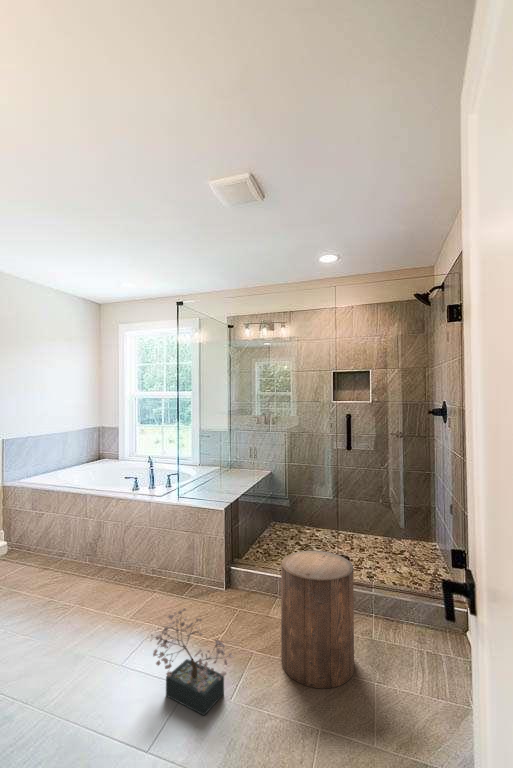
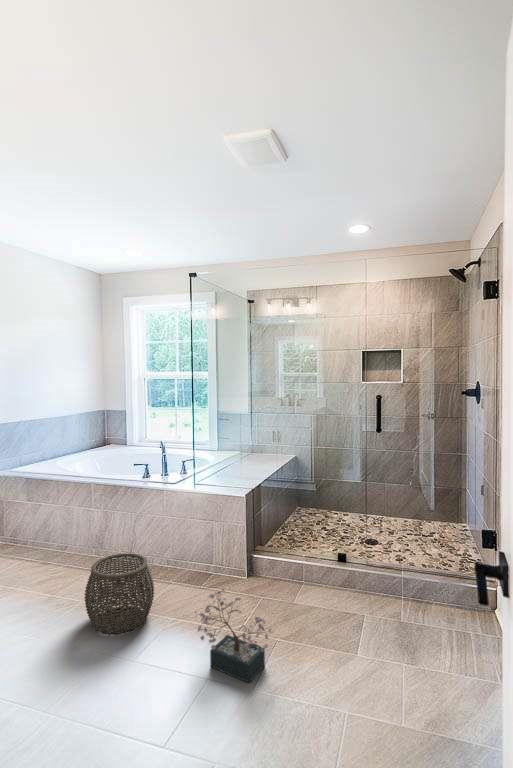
stool: present [281,551,354,688] -> none [315,535,386,660]
woven basket: none [43,569,118,657] -> present [85,553,154,634]

